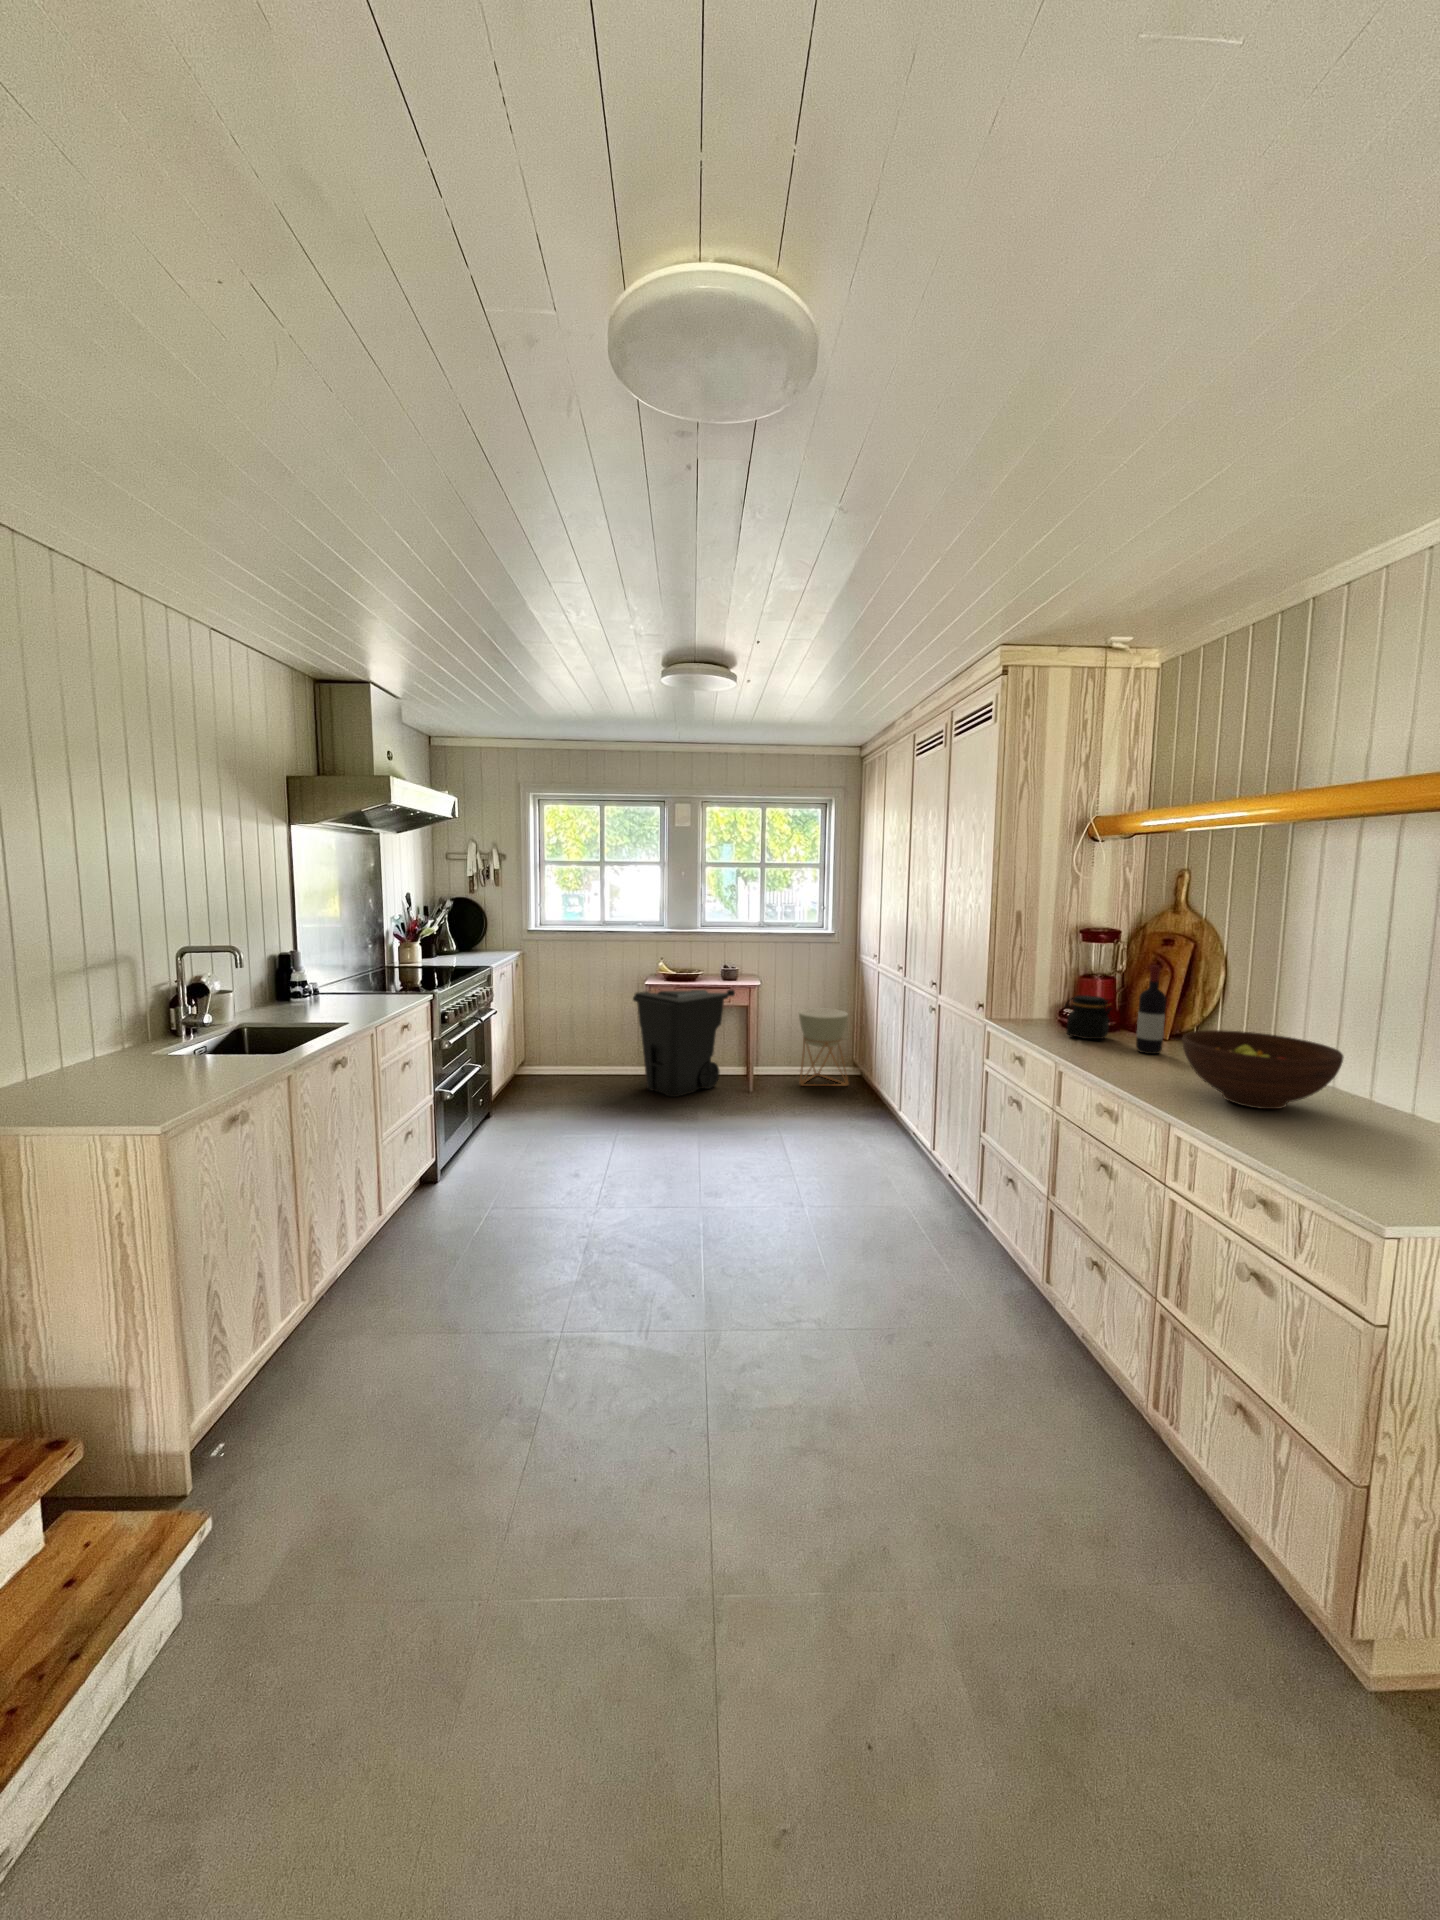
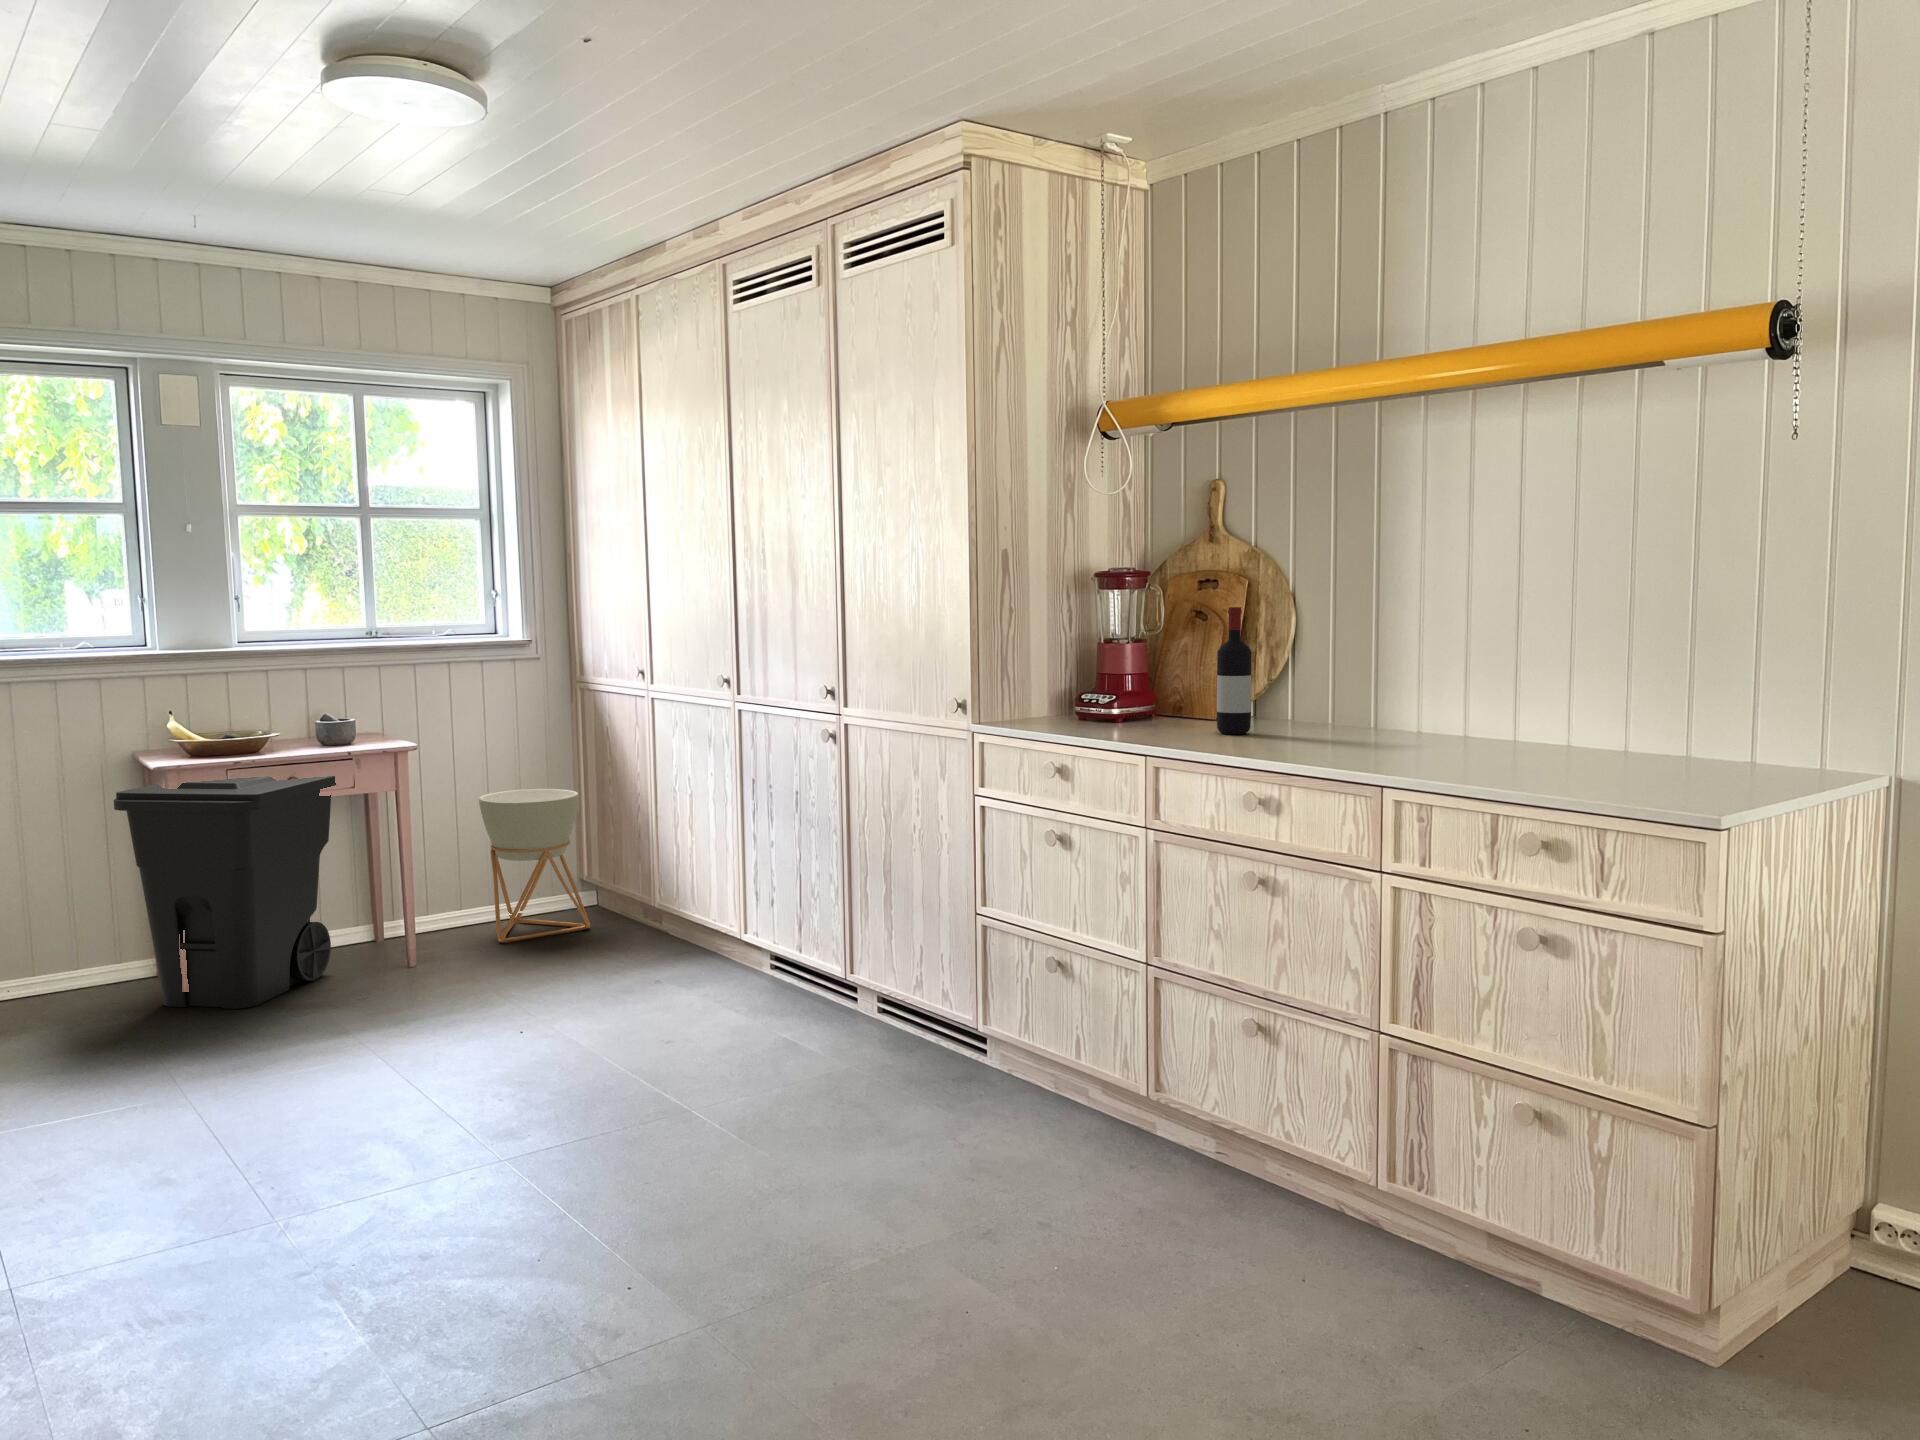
jar: present [1065,995,1112,1039] -> none [1102,667,1170,730]
fruit bowl: present [1182,1030,1344,1109] -> none [1342,673,1522,759]

